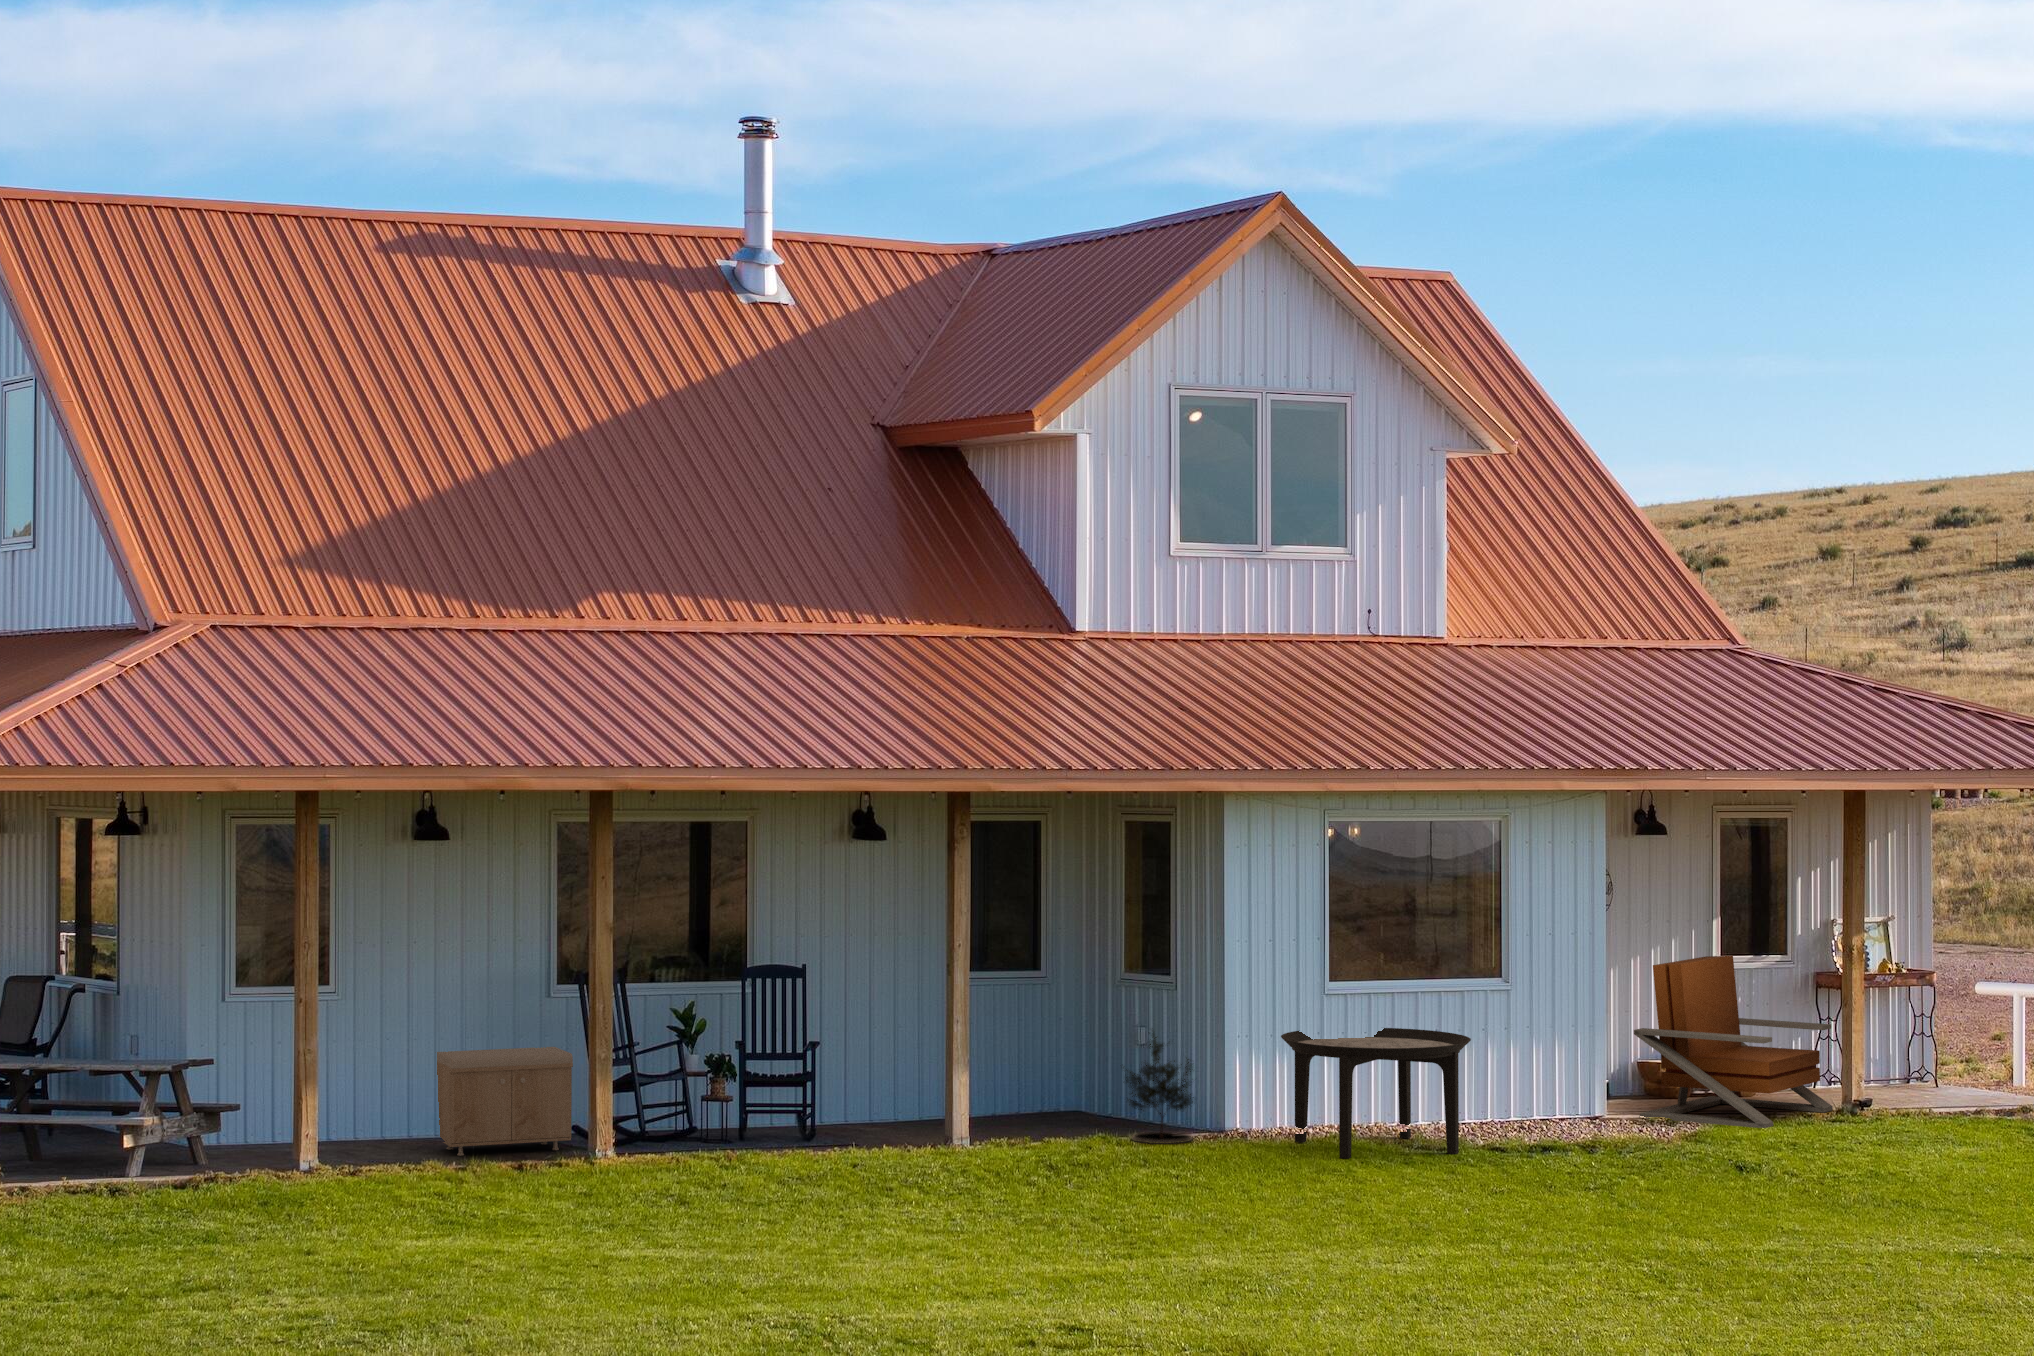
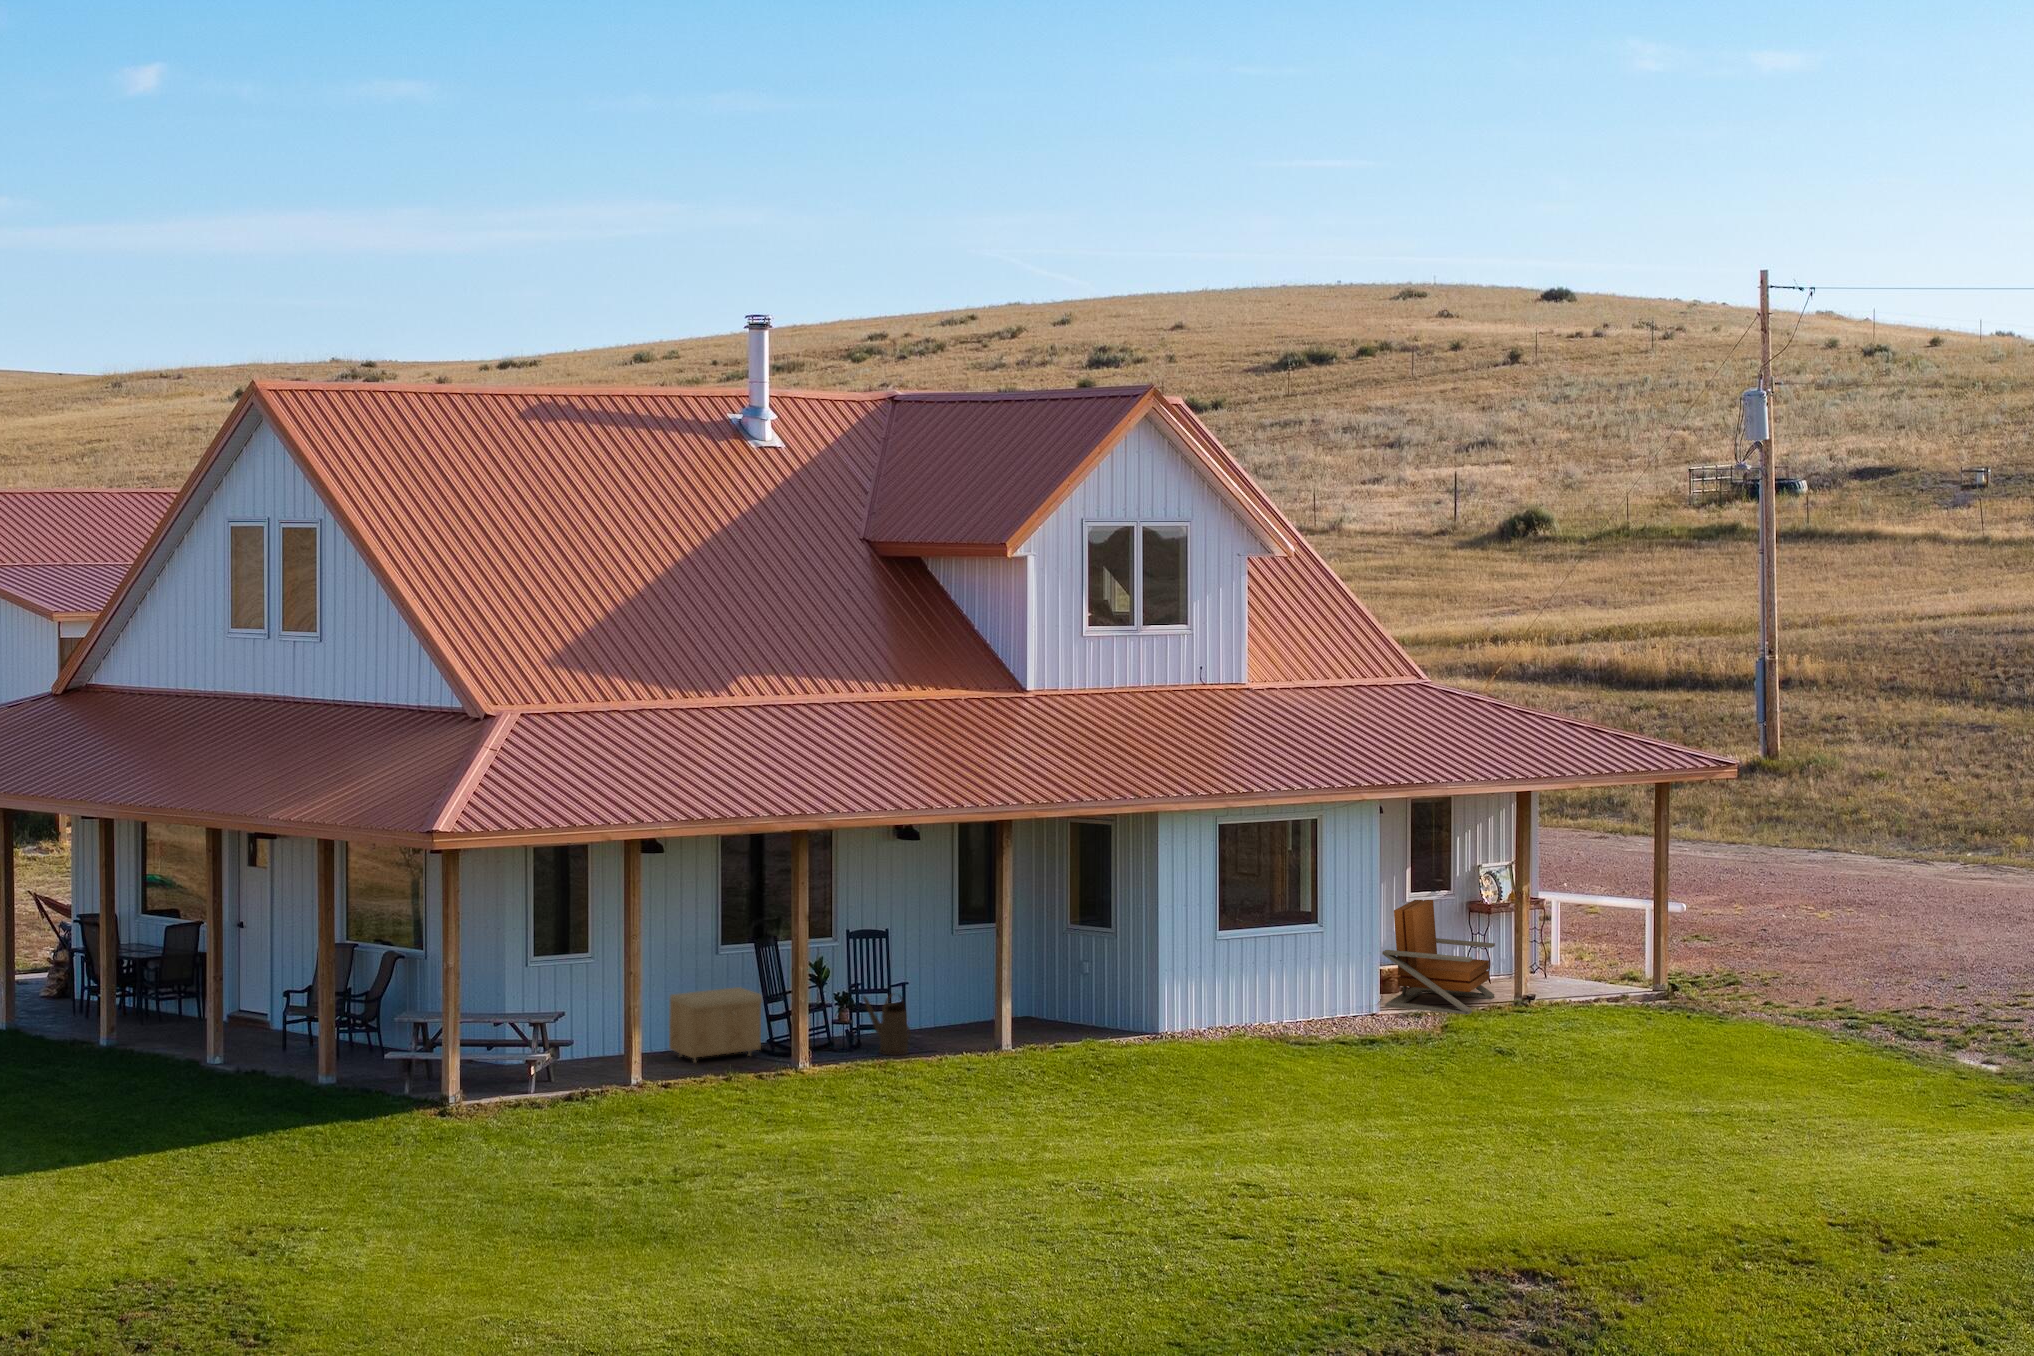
round table: present [1281,1028,1471,1159] -> none [1196,960,1316,1049]
potted tree: present [1123,1033,1194,1144] -> none [1092,964,1142,1039]
watering can: none [748,1057,806,1154] -> present [863,994,910,1055]

